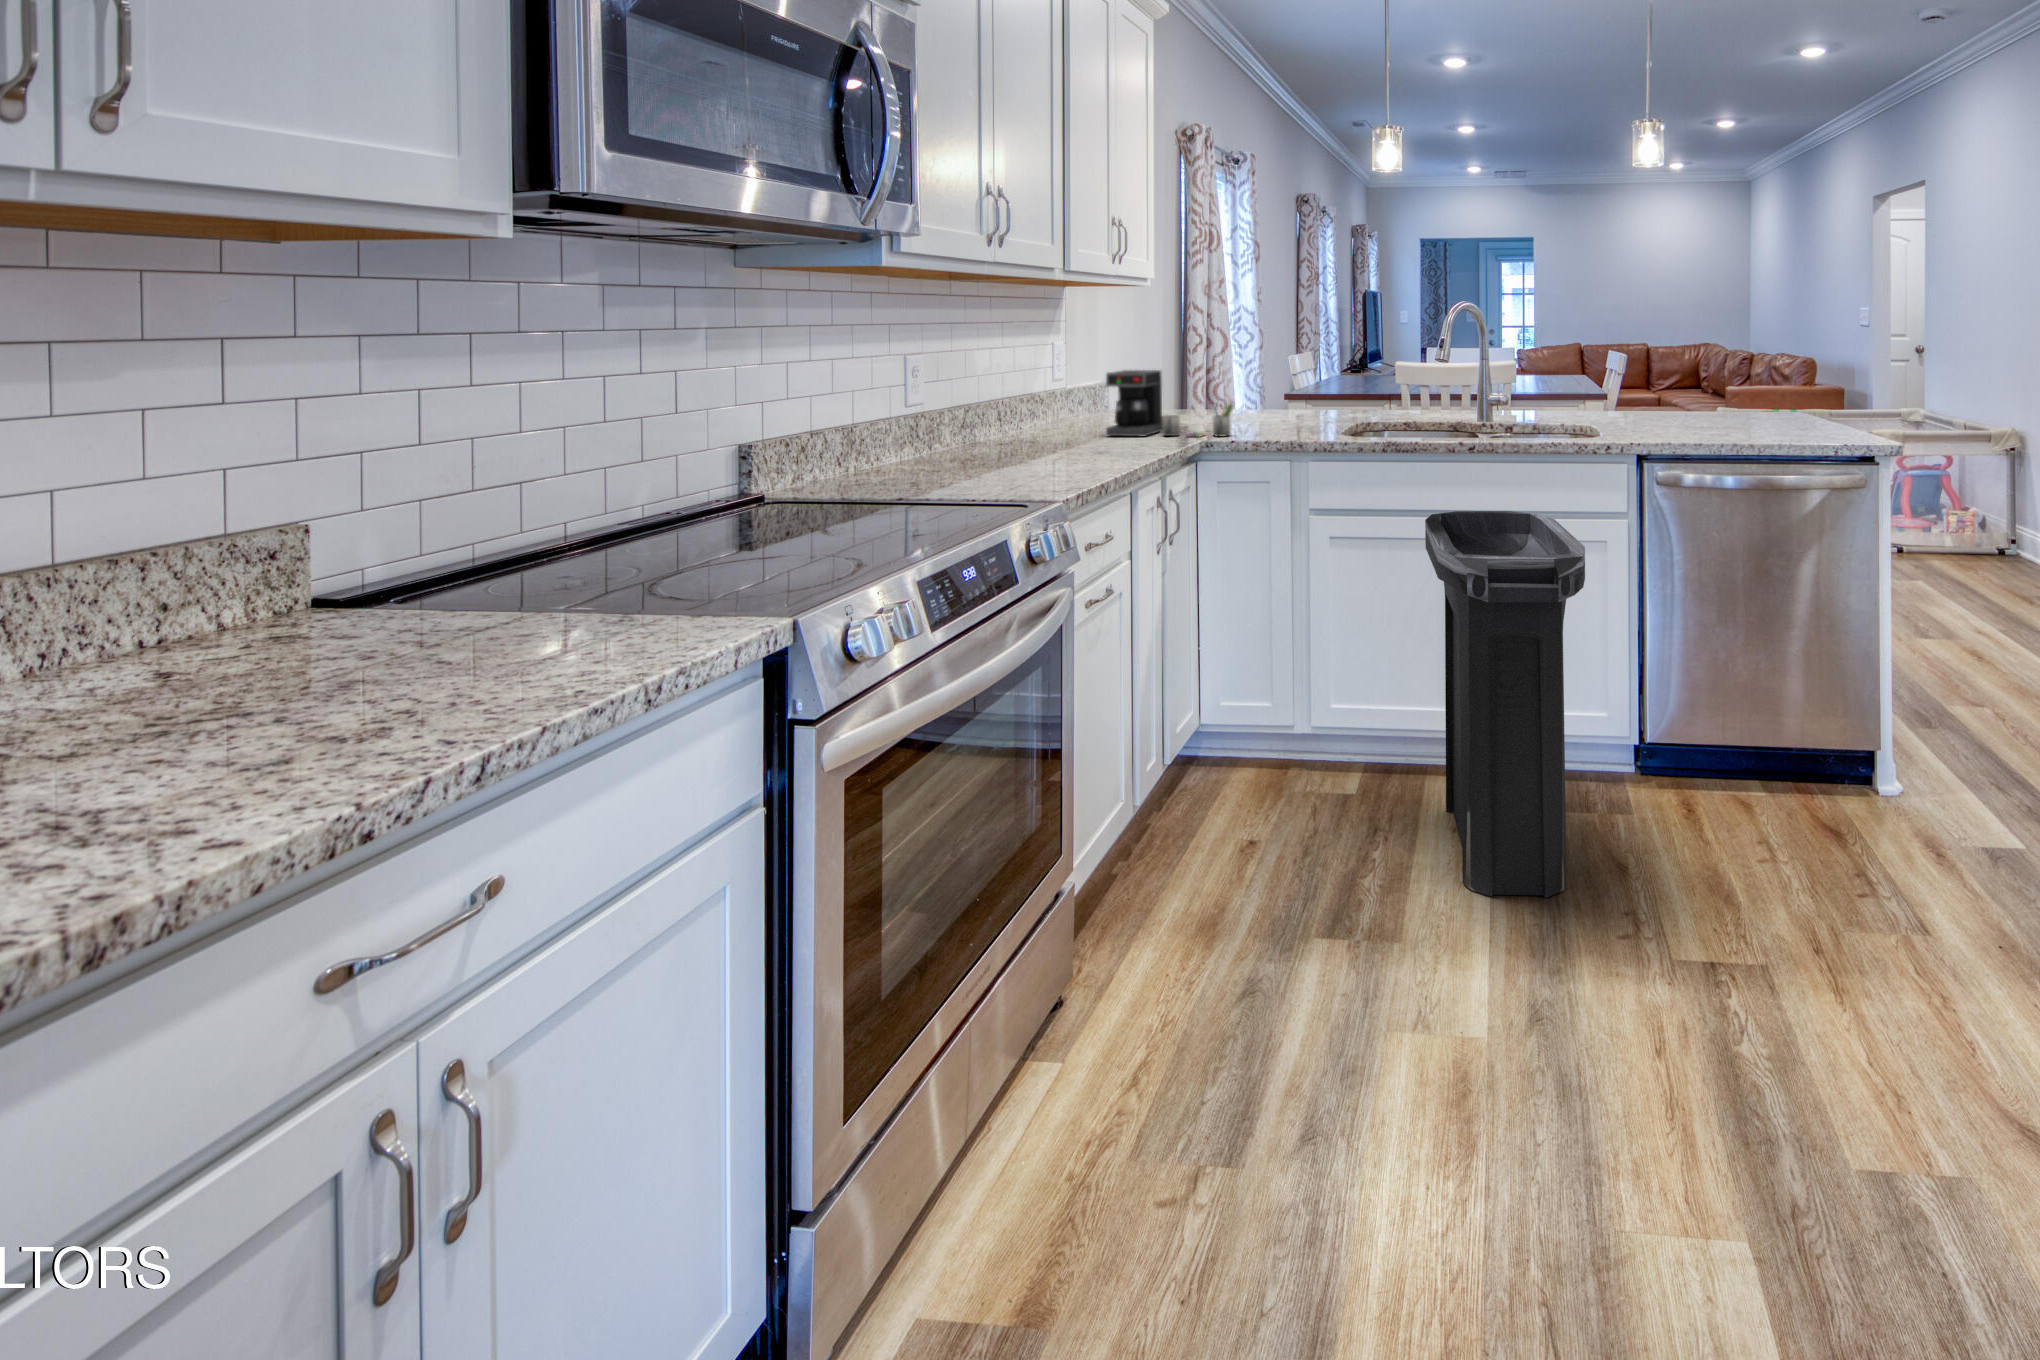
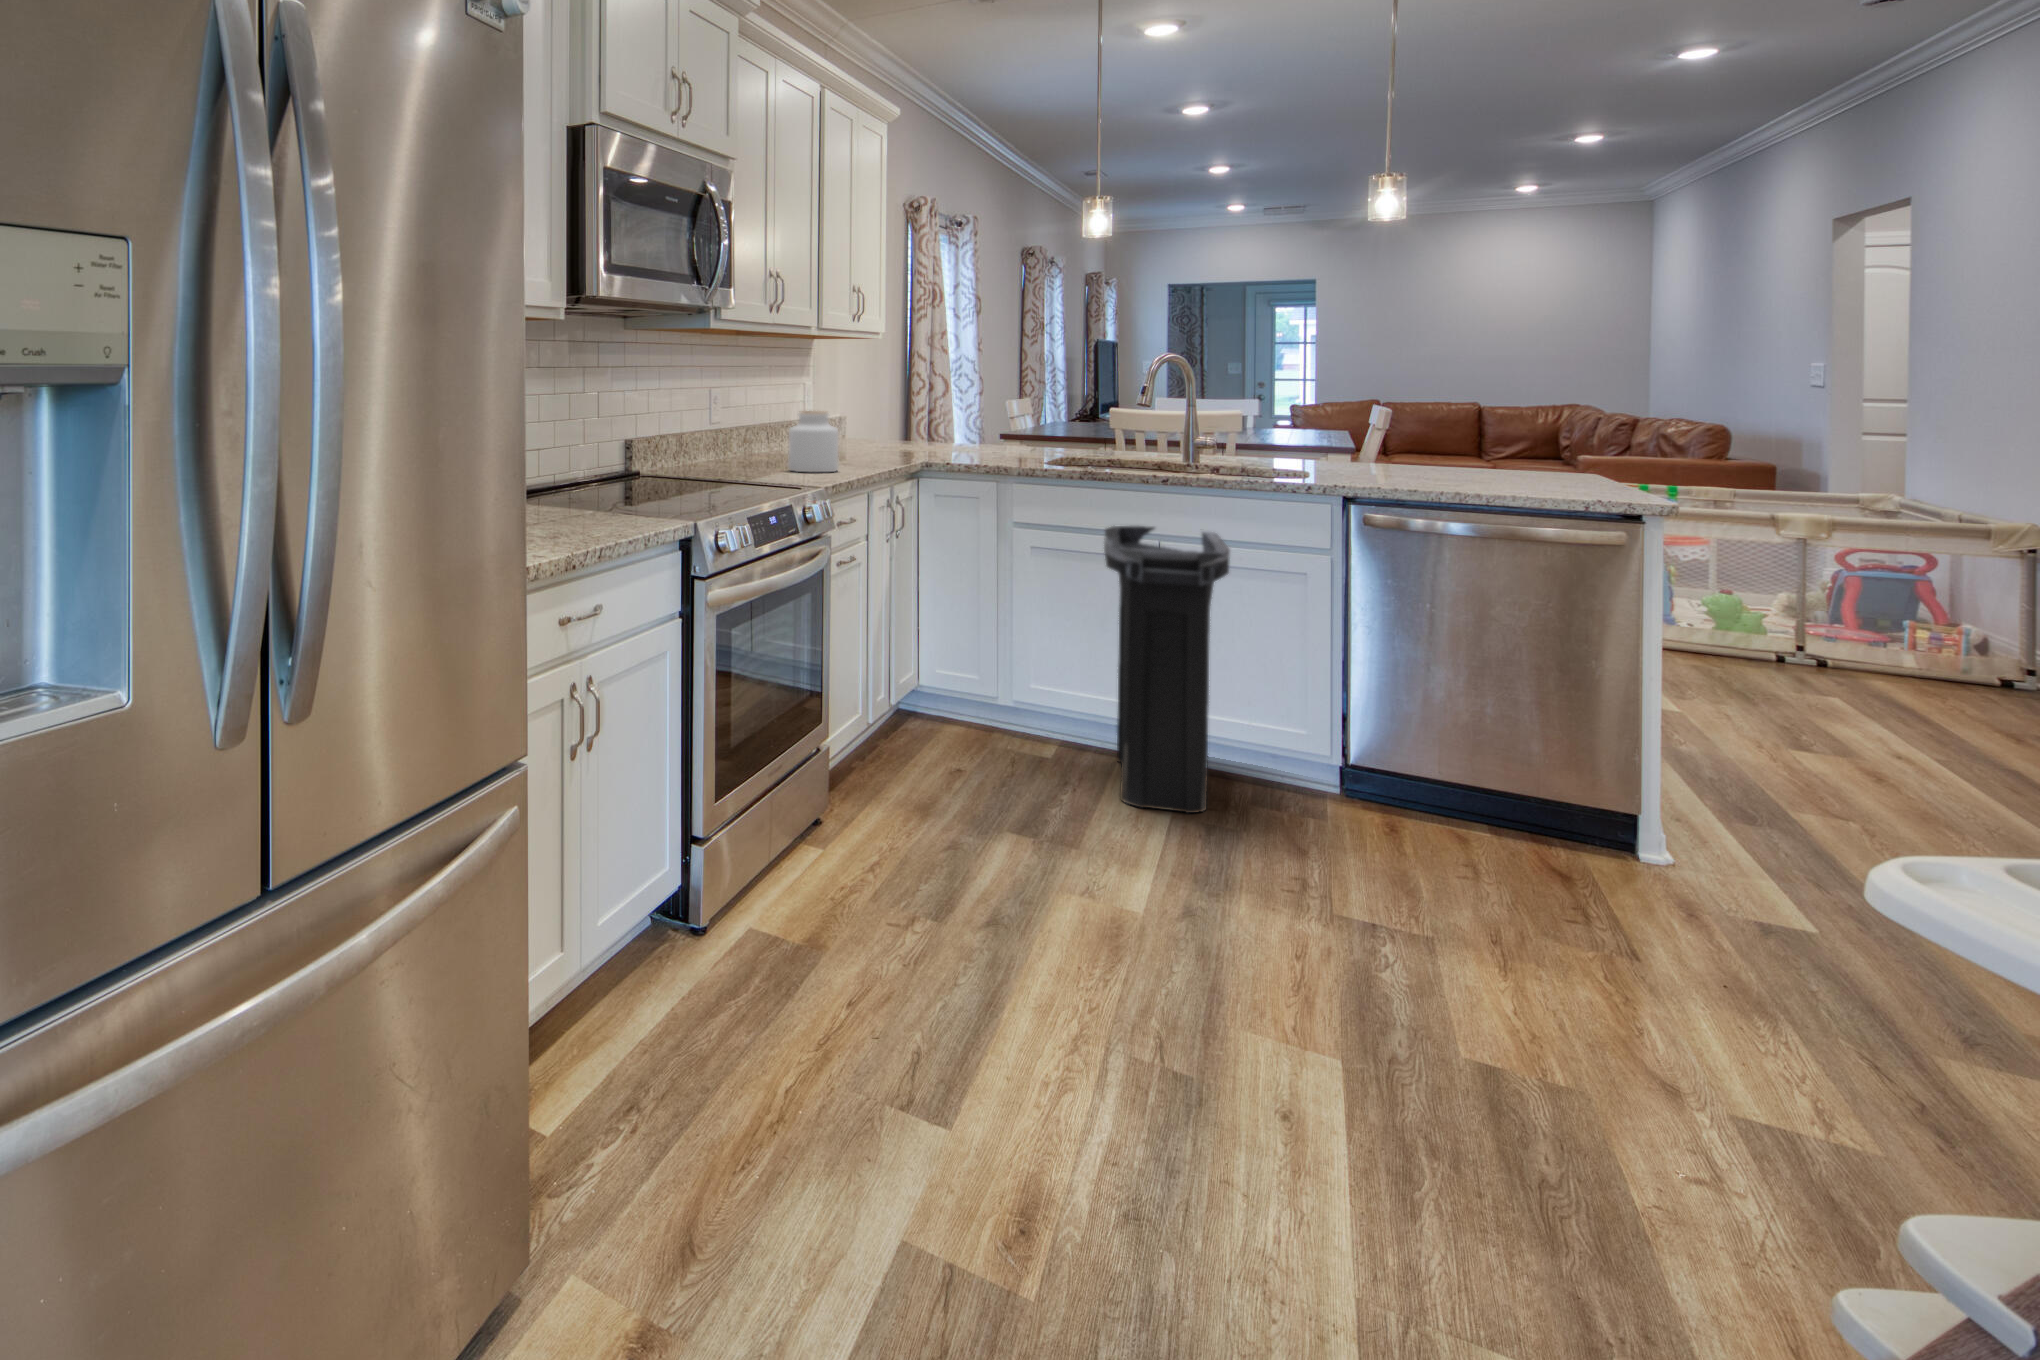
coffee maker: present [1106,370,1233,437] -> none [845,408,951,461]
jar: none [1023,380,1091,465] -> present [788,411,839,472]

